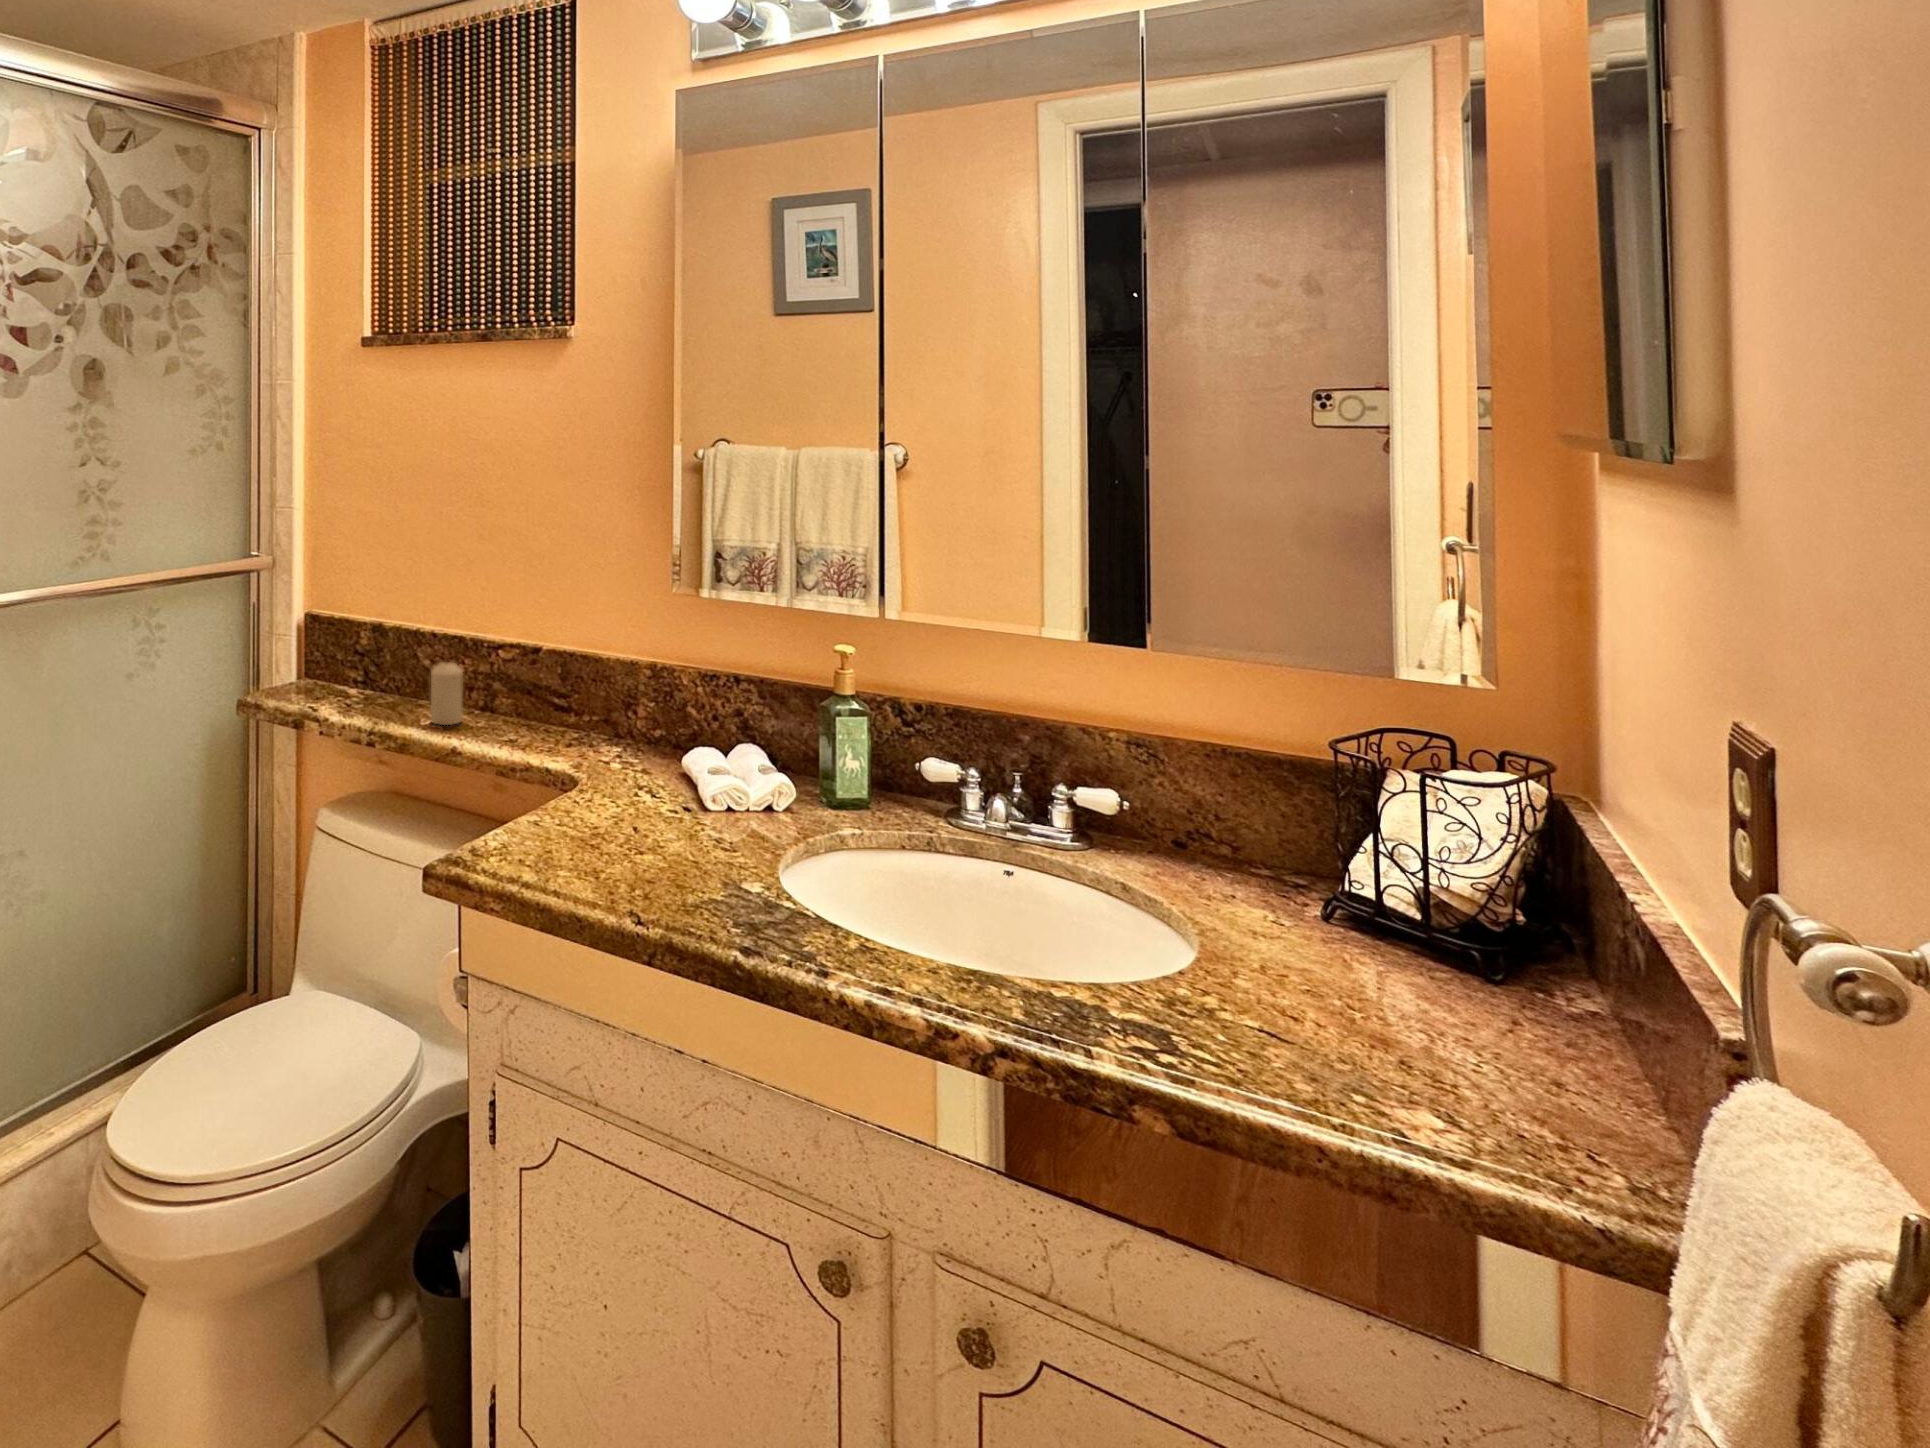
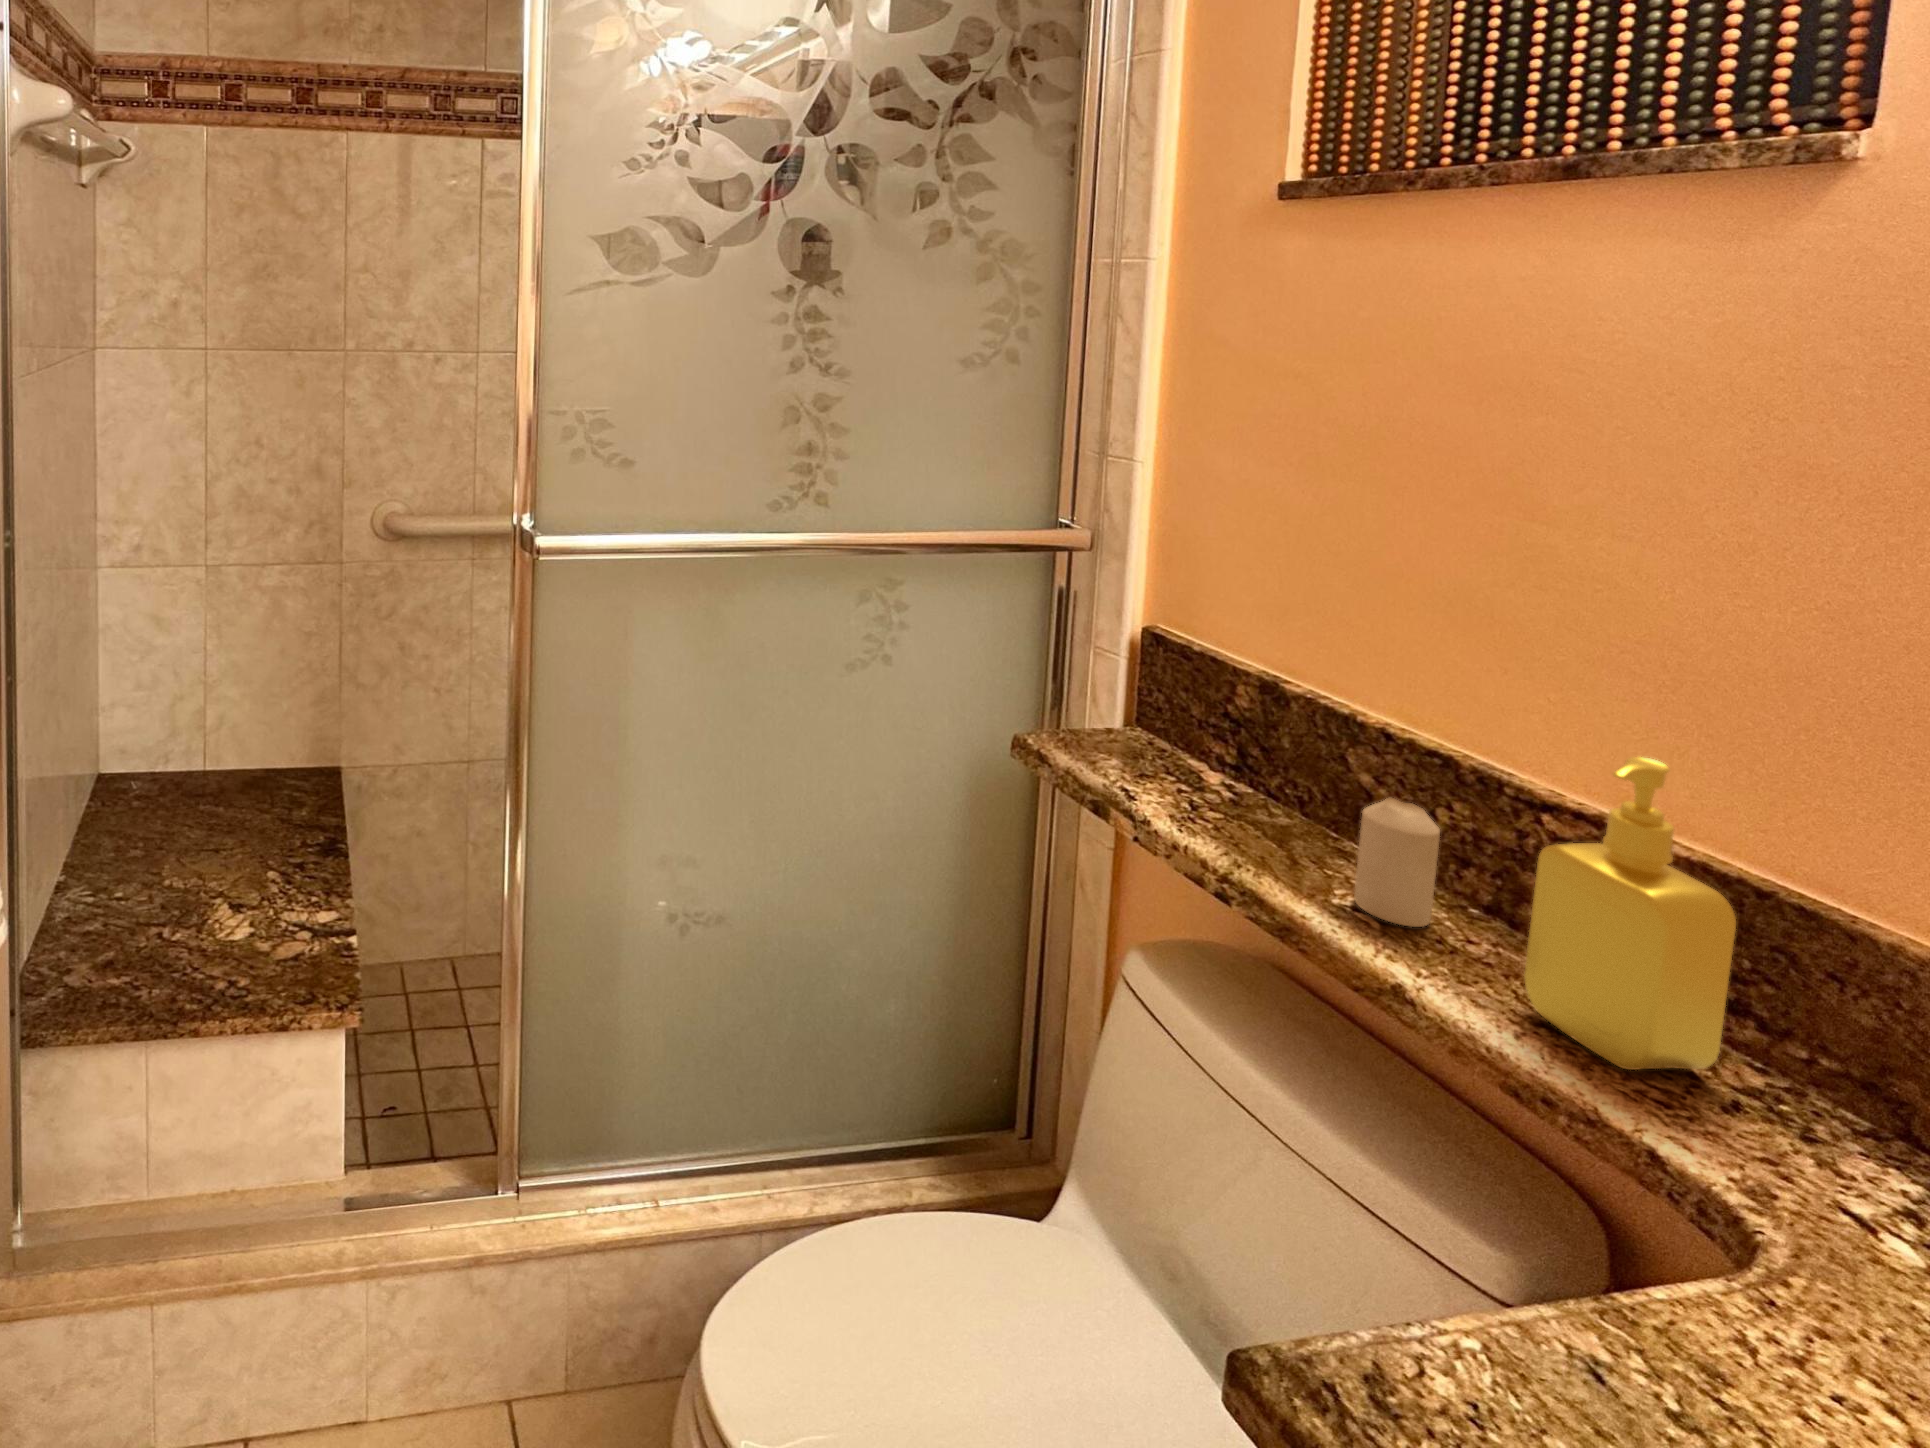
soap dispenser: none [500,604,564,745] -> present [1524,757,1736,1070]

